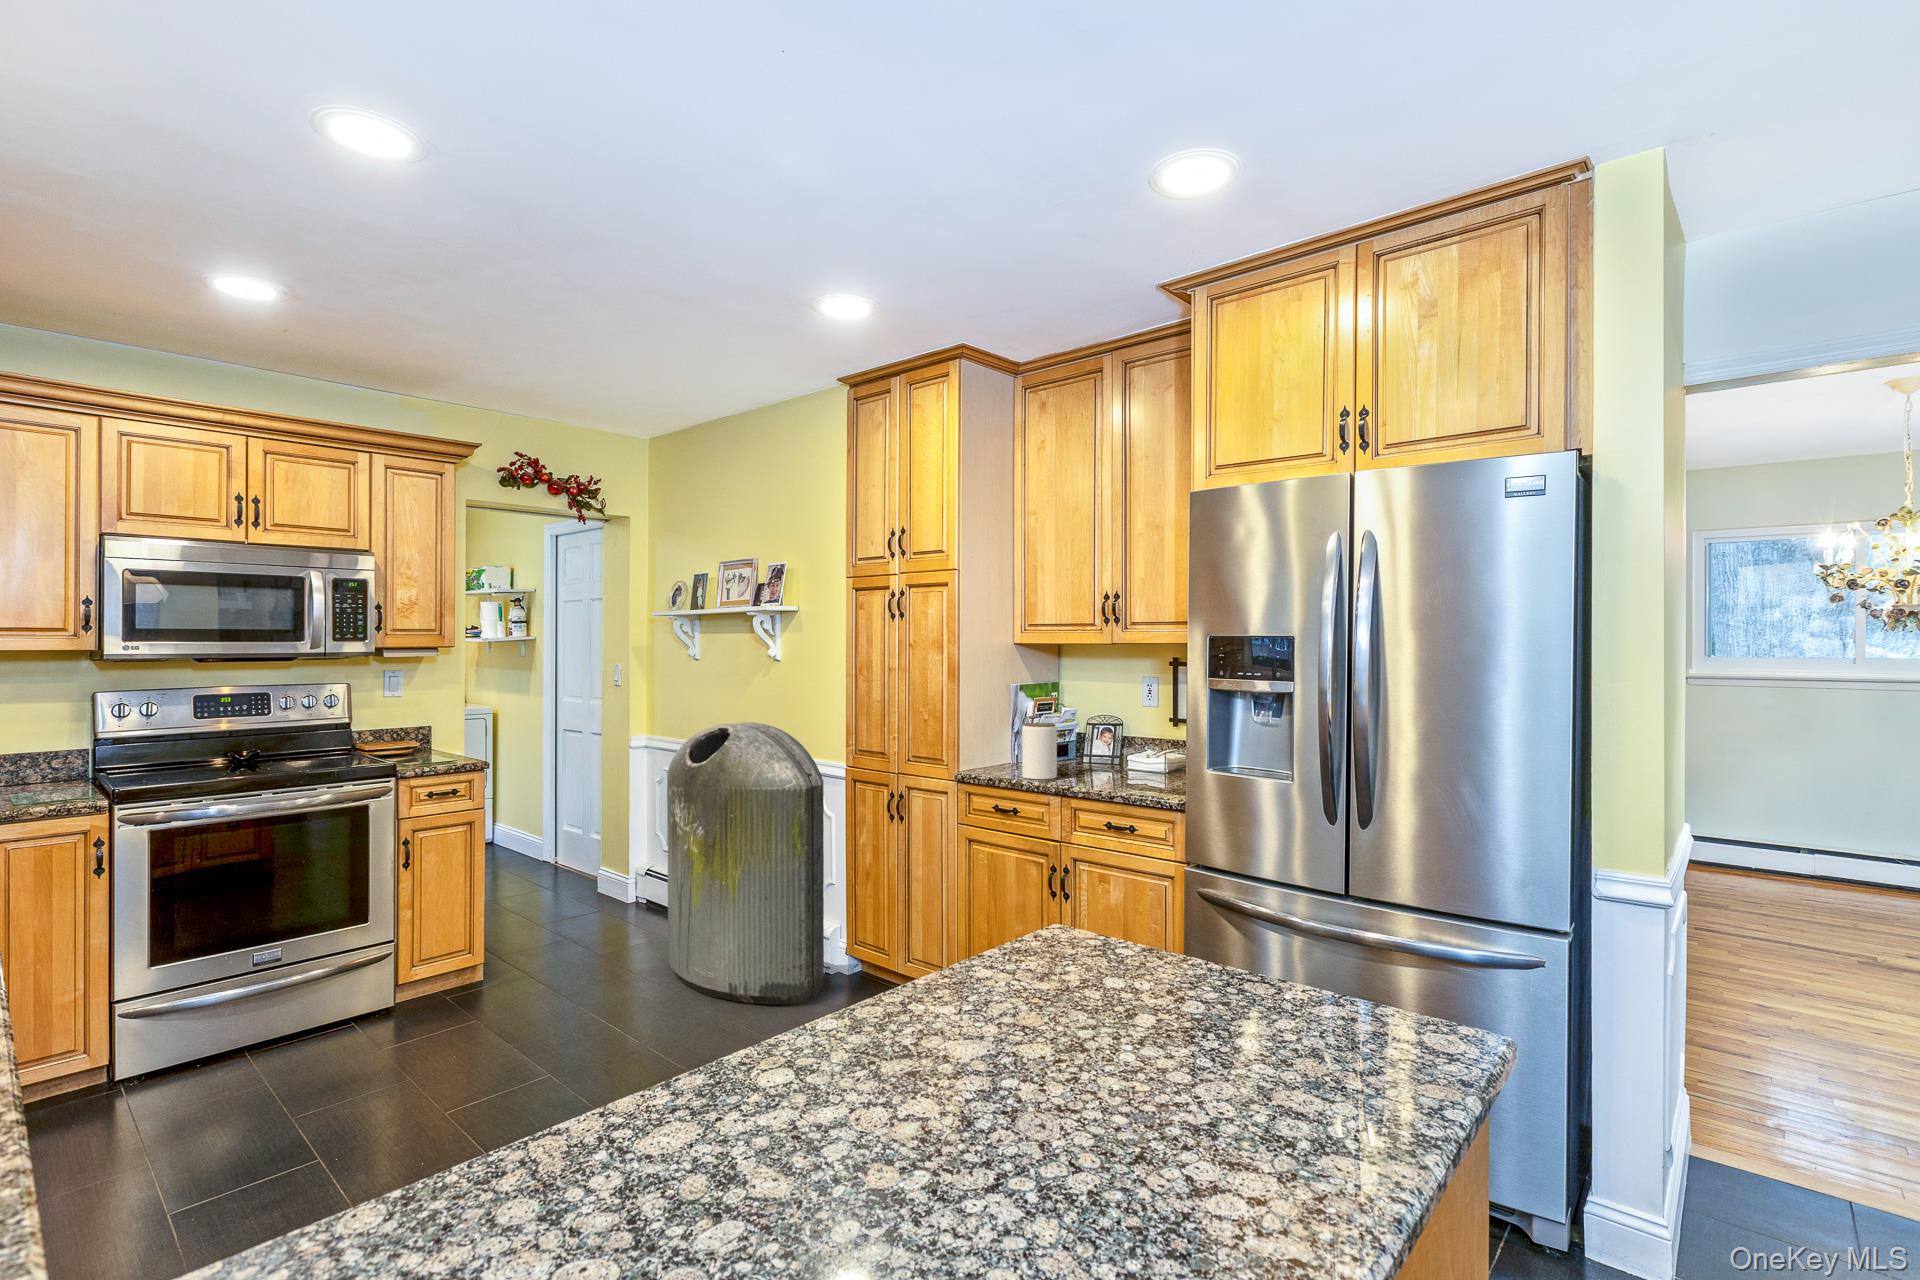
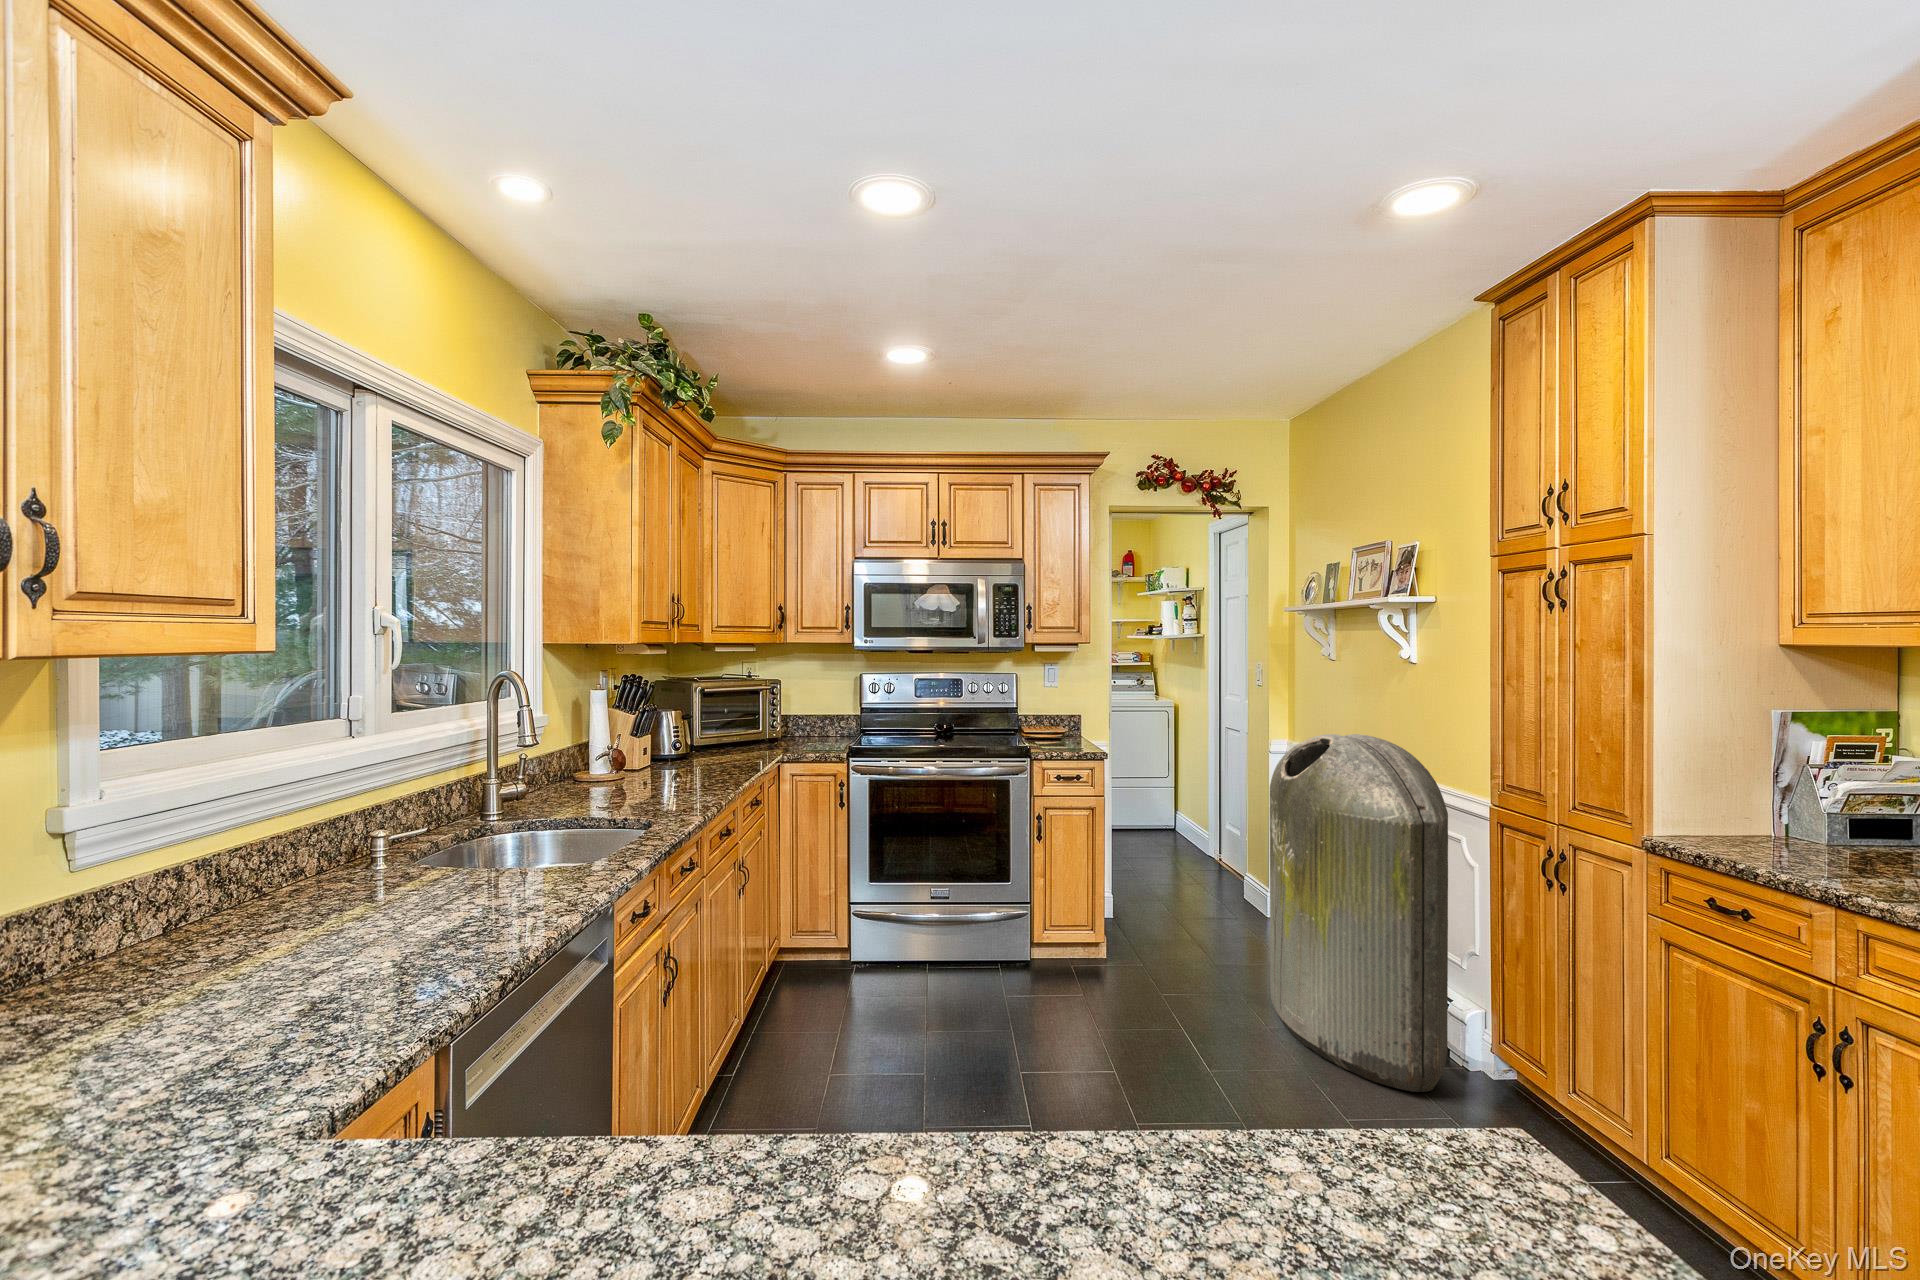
jar: present [1022,723,1057,779] -> none [1768,775,1847,873]

